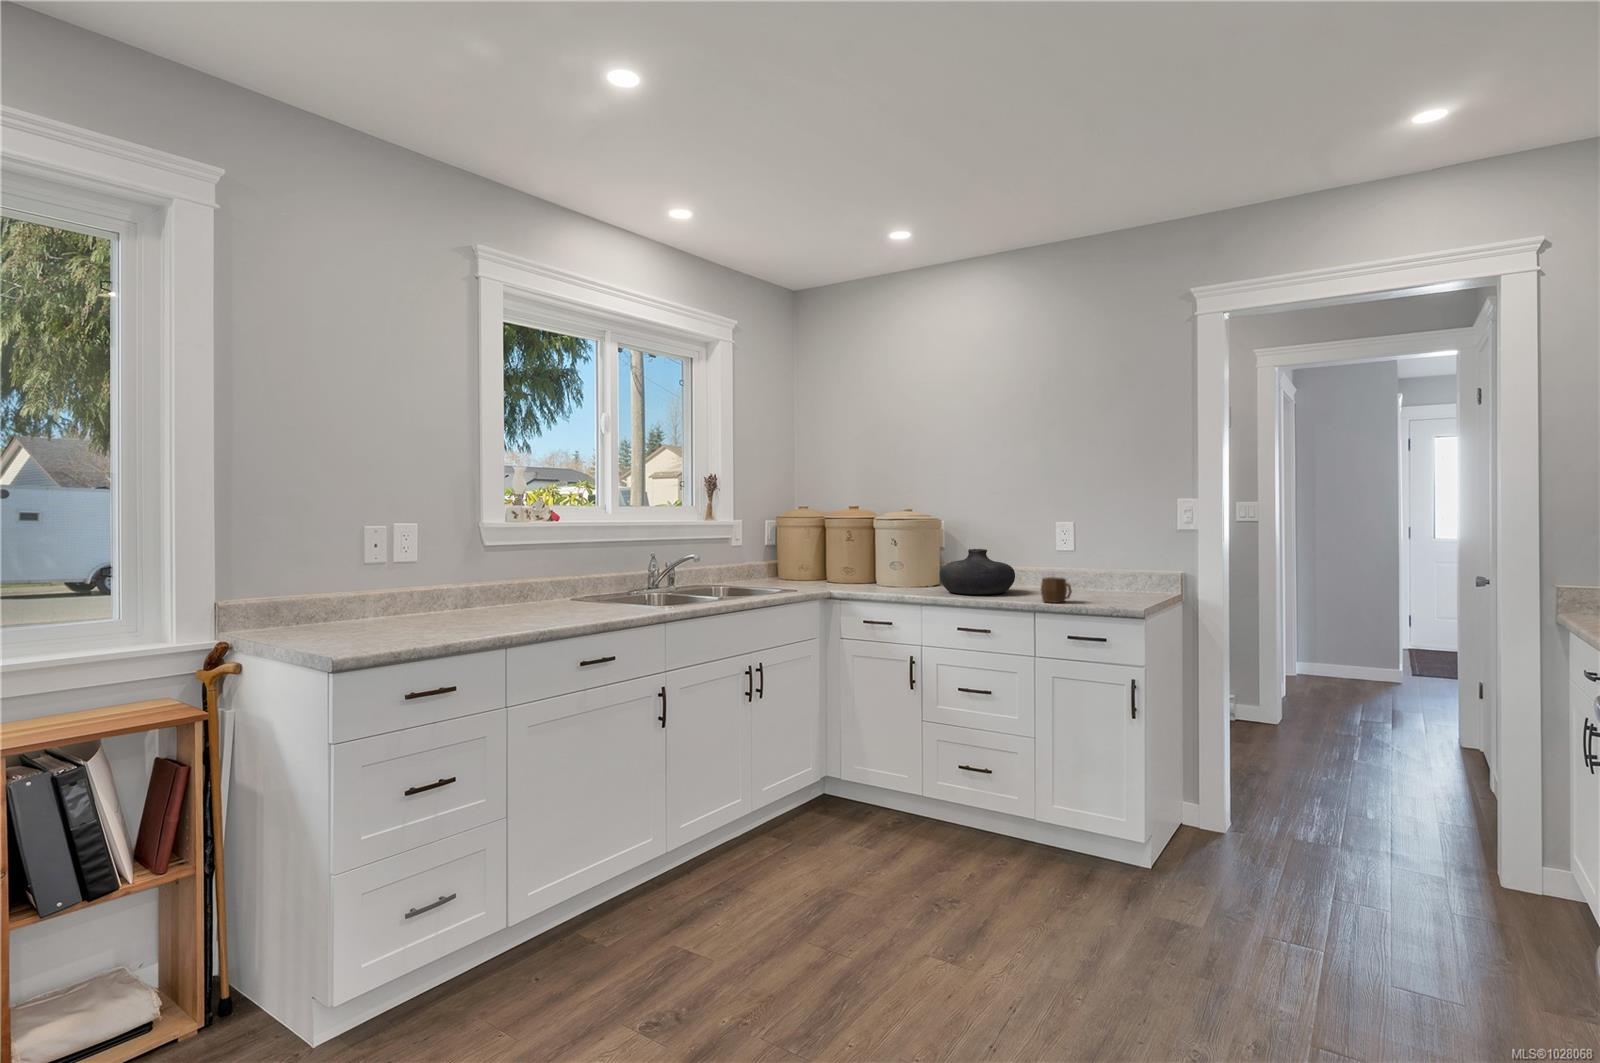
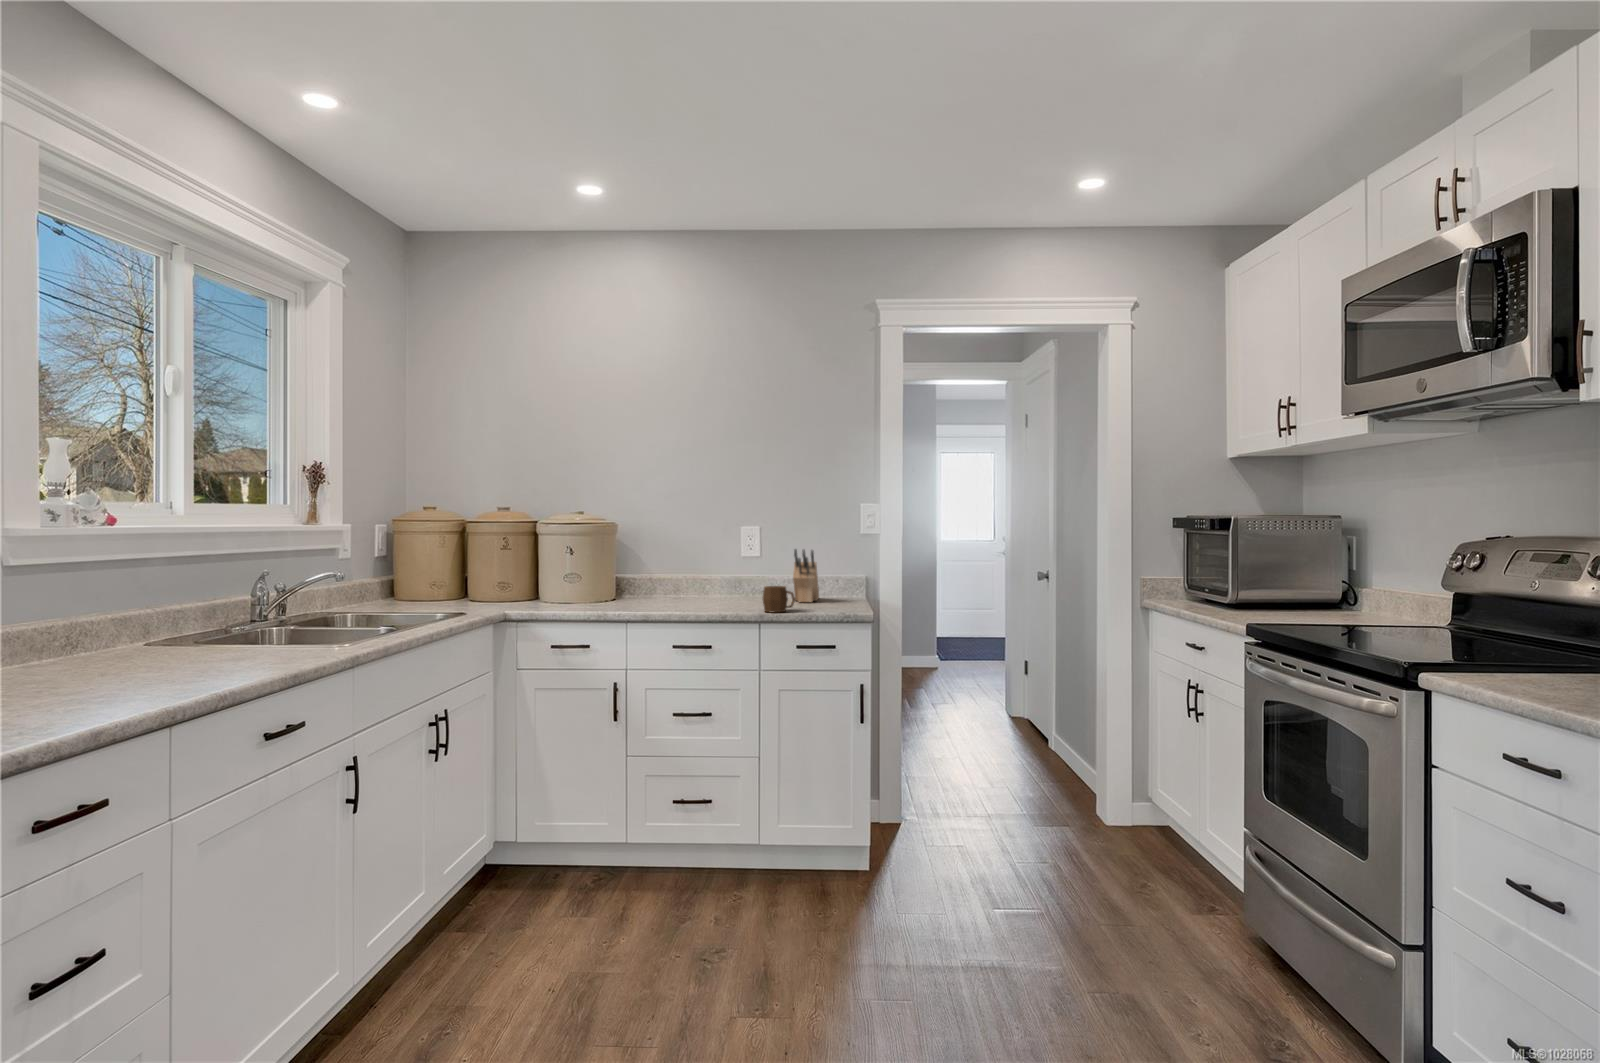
knife block: none [1088,543,1128,596] -> present [793,549,819,602]
vase: present [940,549,1015,594] -> none [636,556,717,607]

